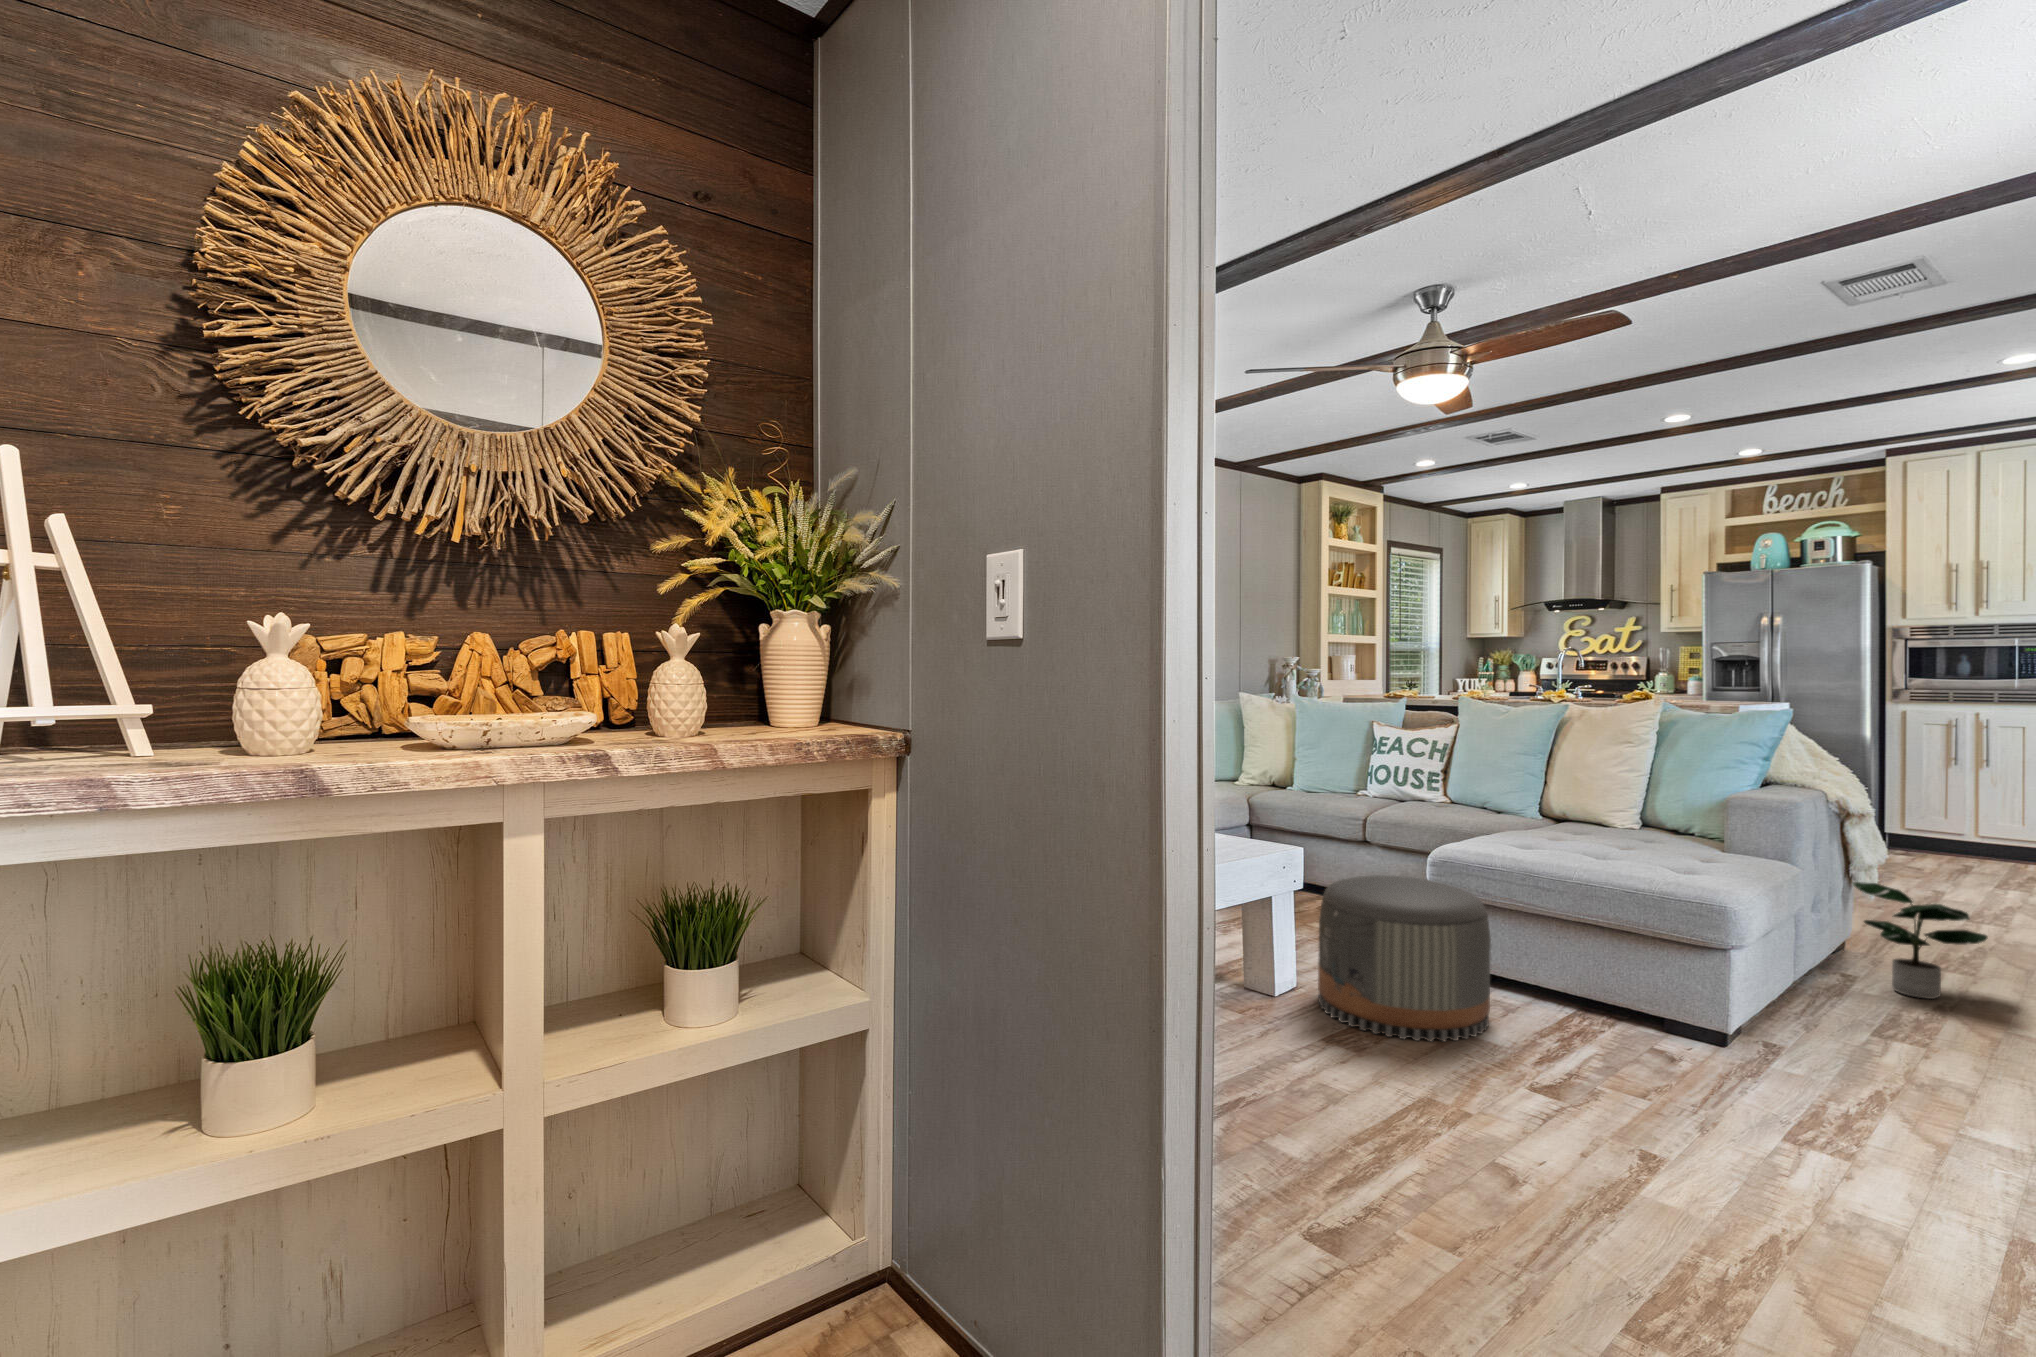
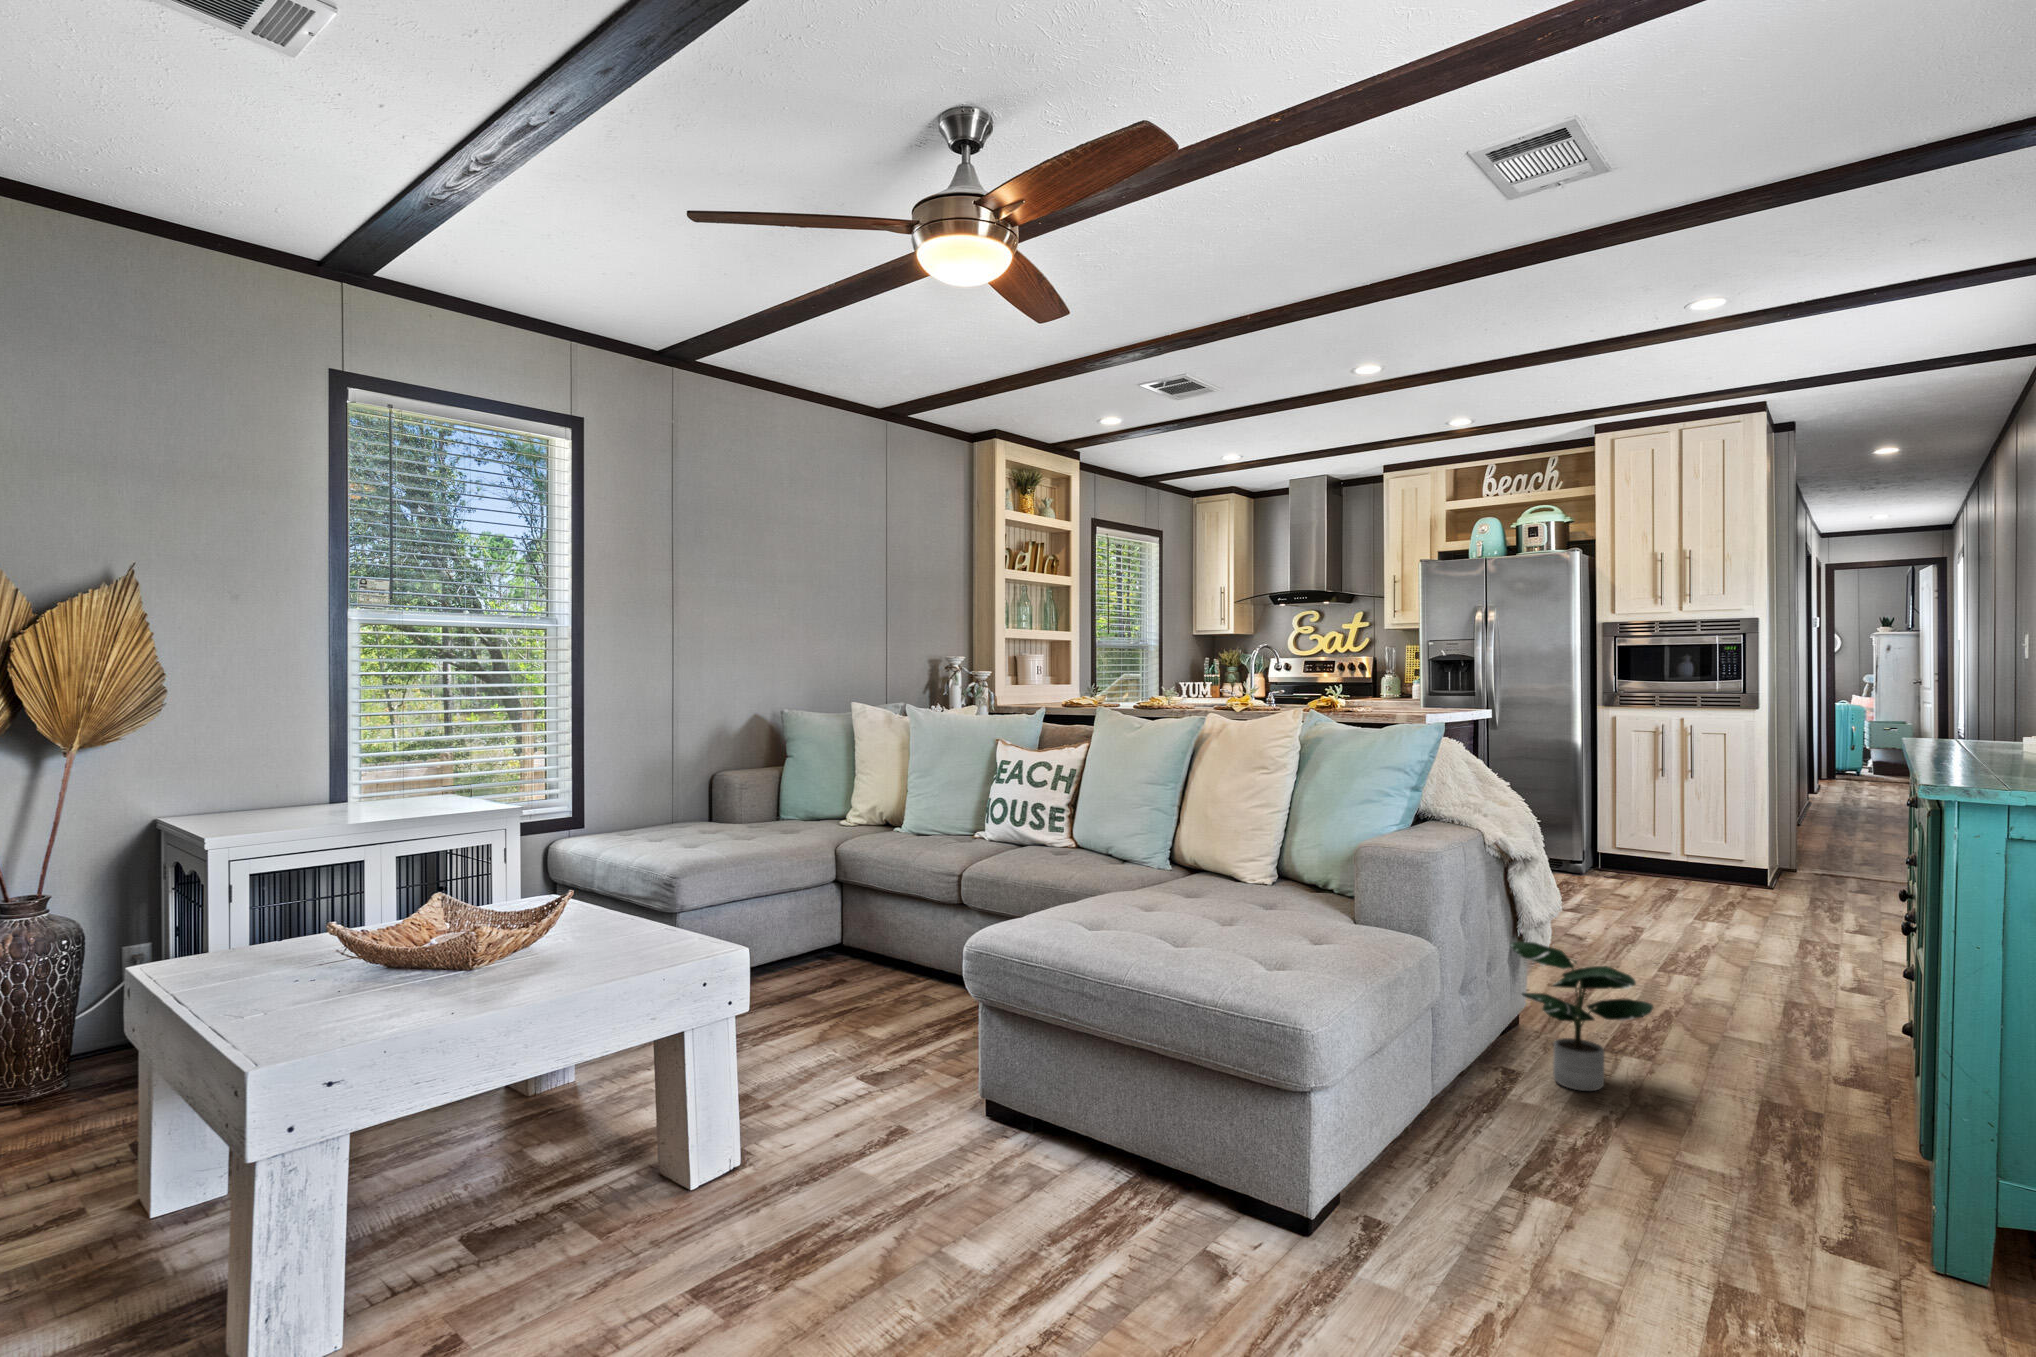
pouf: present [1318,875,1491,1042] -> none [782,974,1023,1243]

